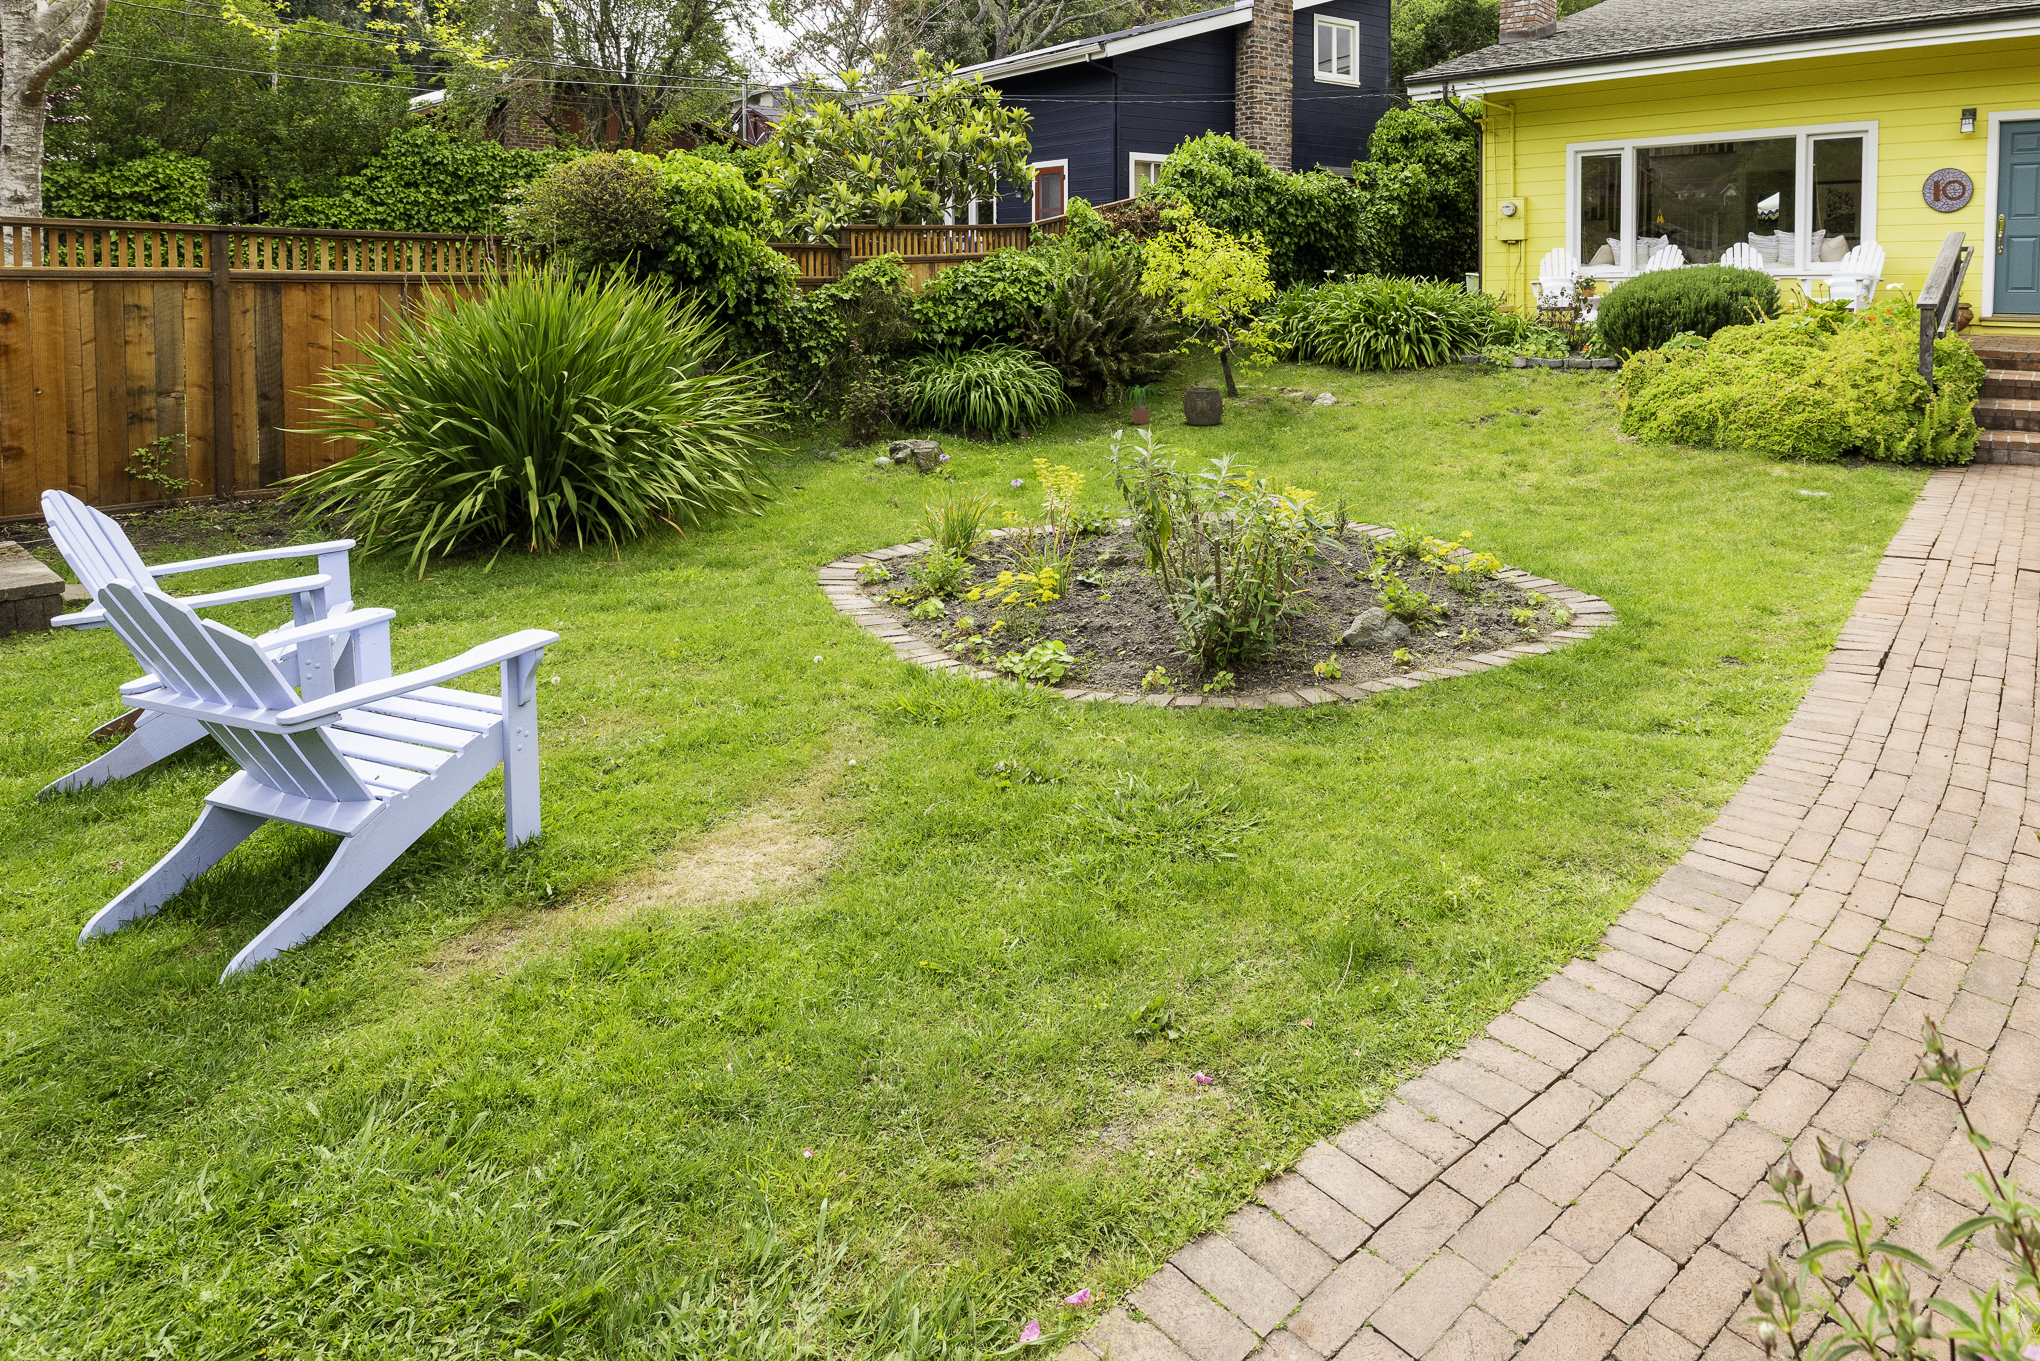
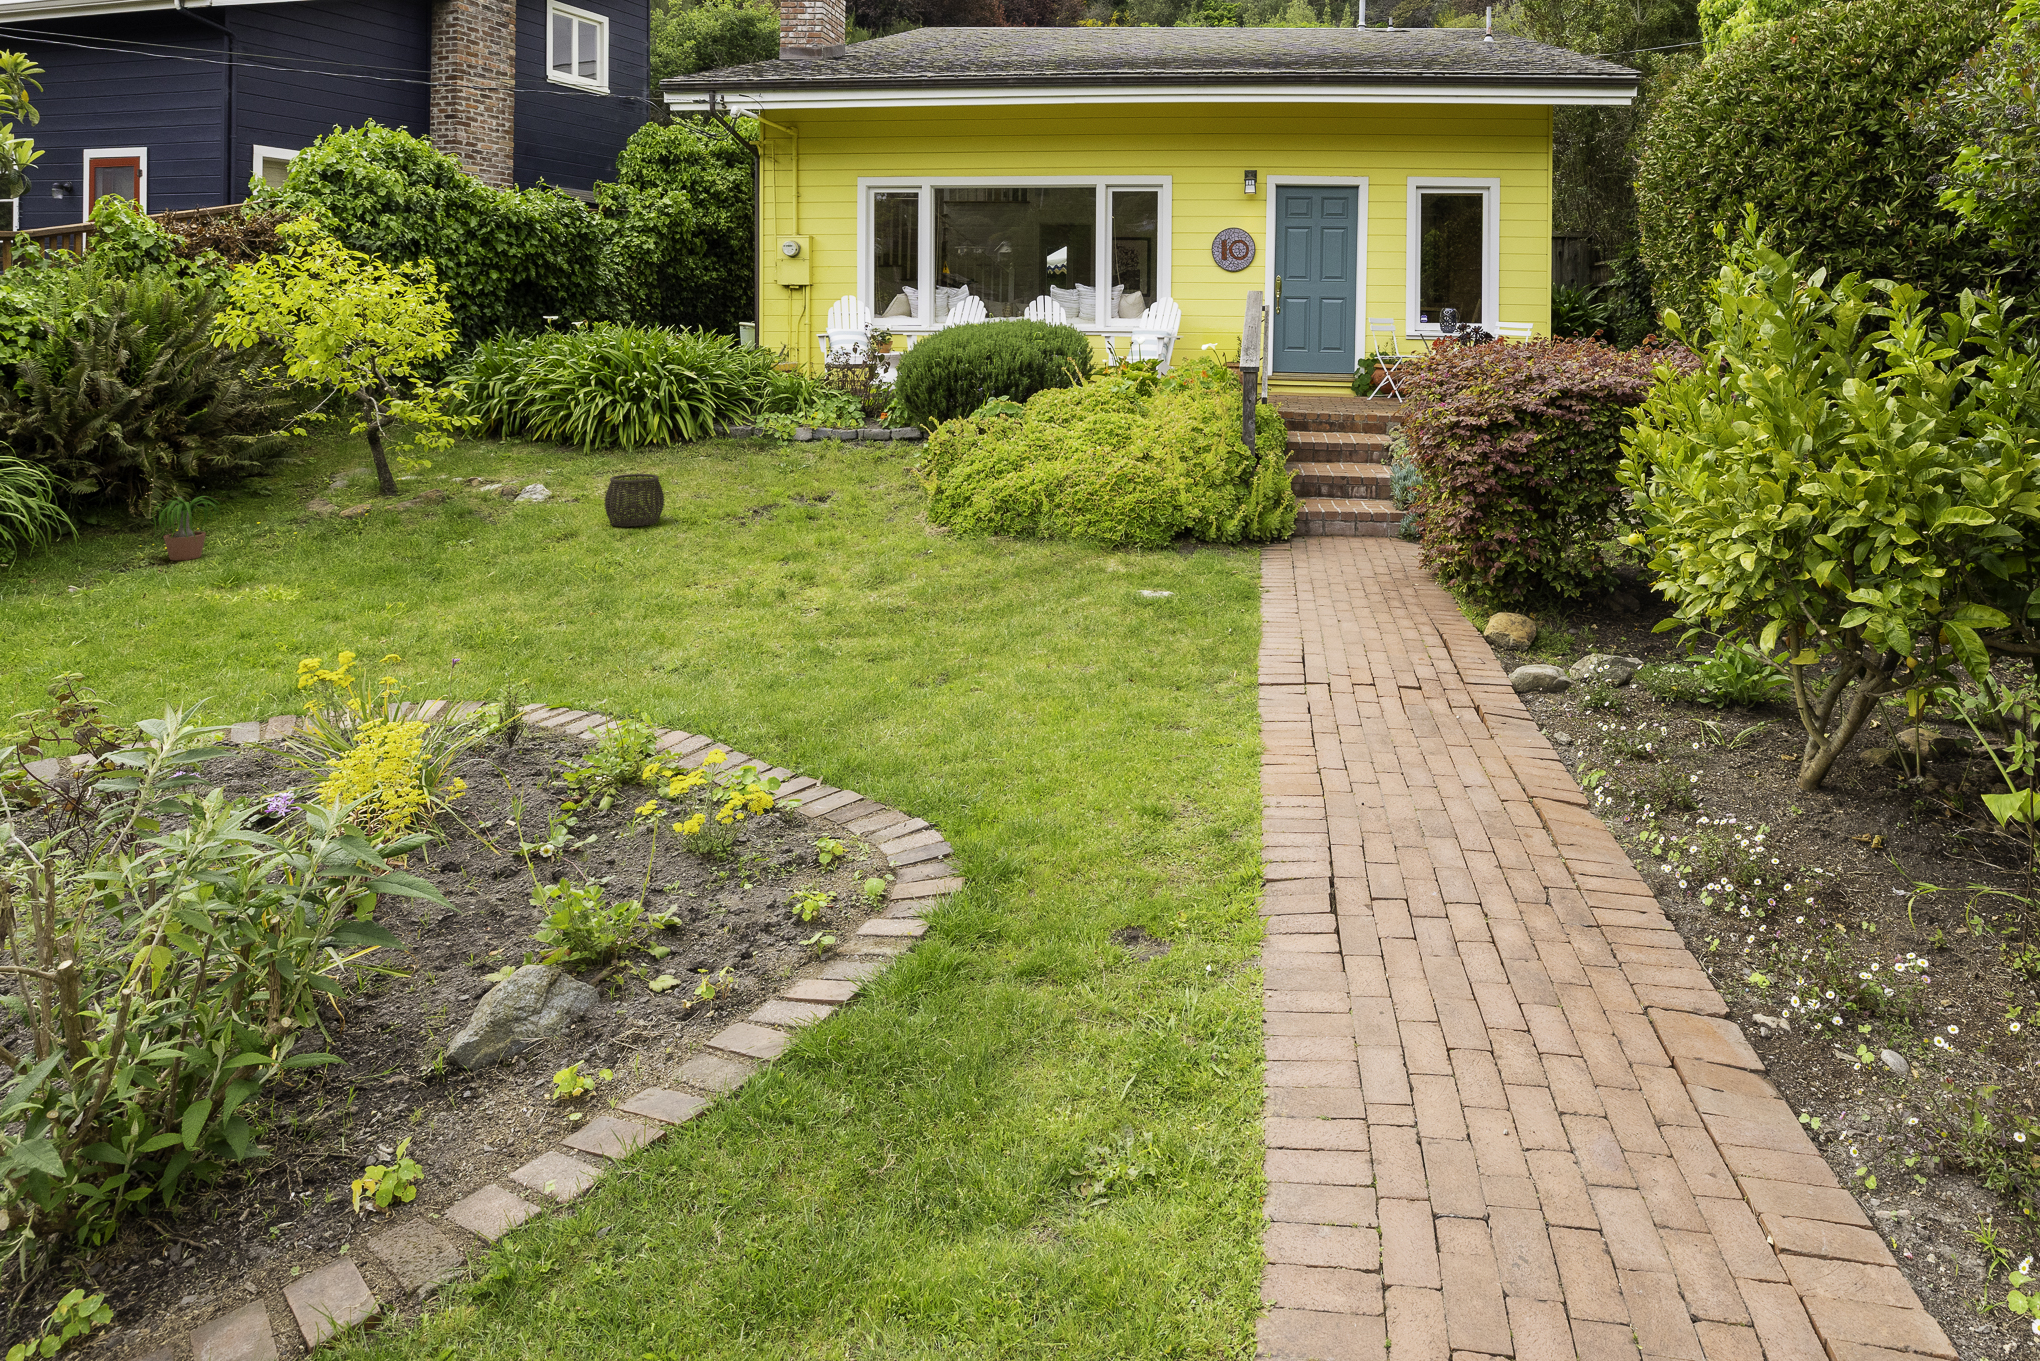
woven basket: present [1183,387,1223,425] -> present [604,474,665,527]

